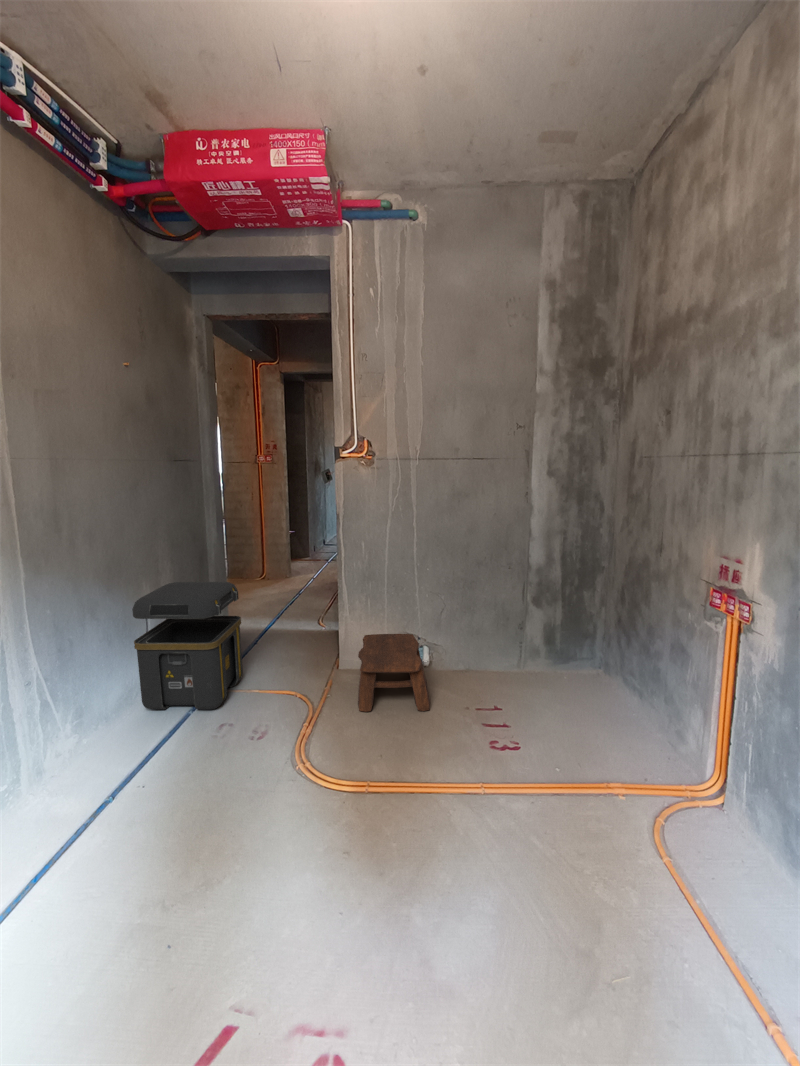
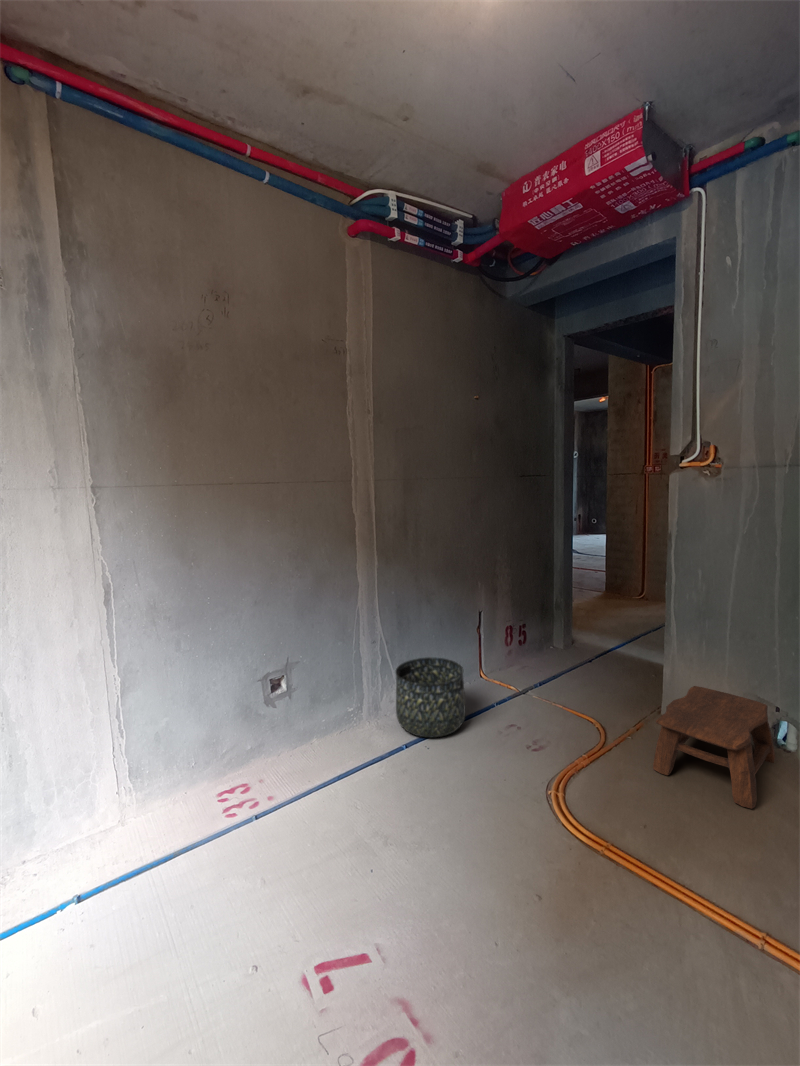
toolbox: present [132,582,243,710] -> none [459,585,556,709]
basket: none [69,679,172,785] -> present [396,657,466,737]

